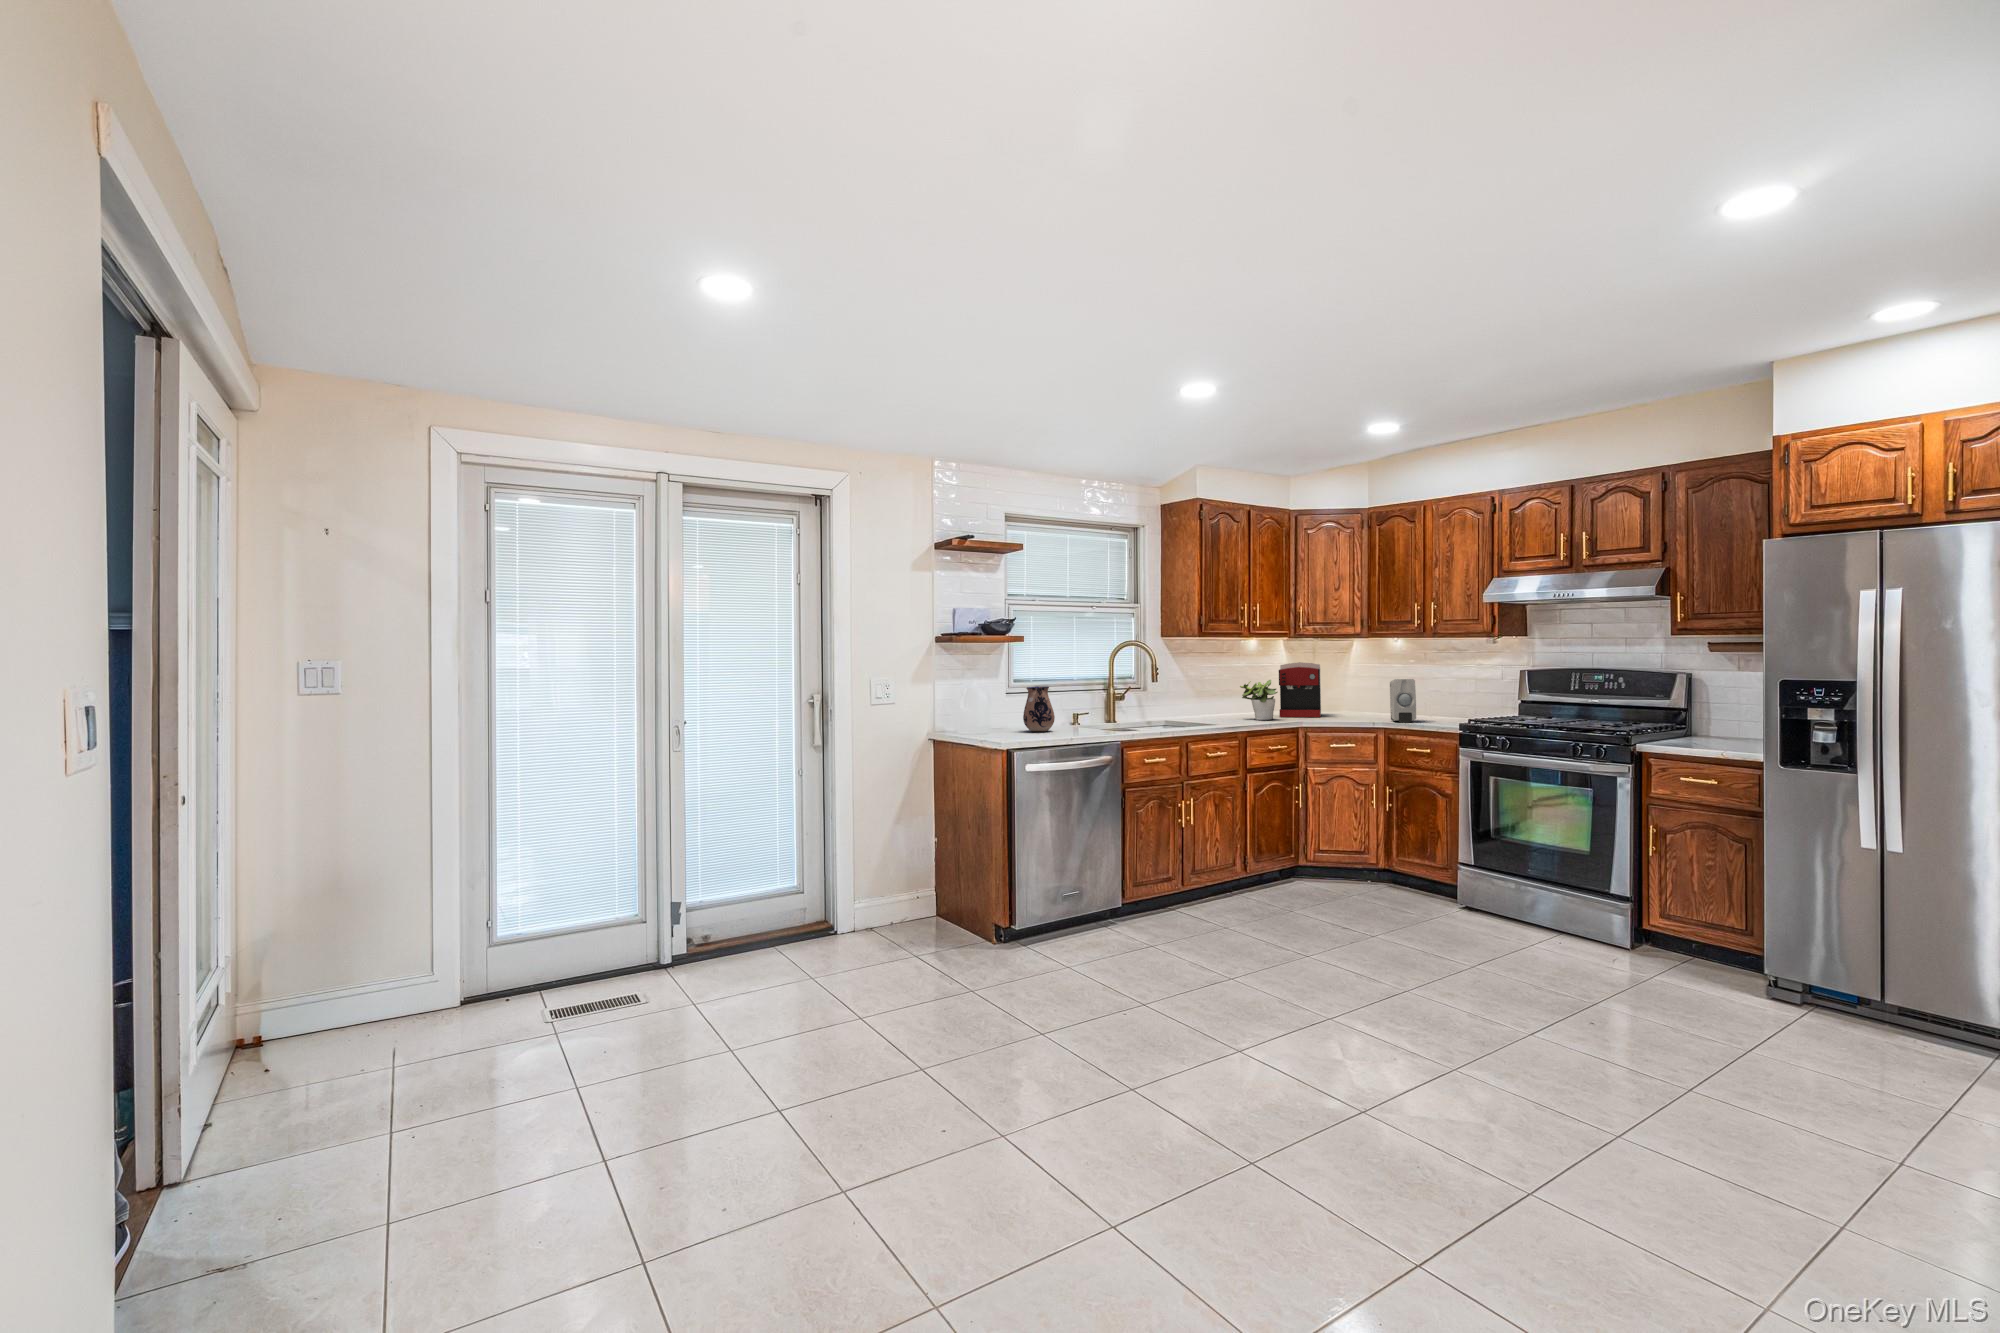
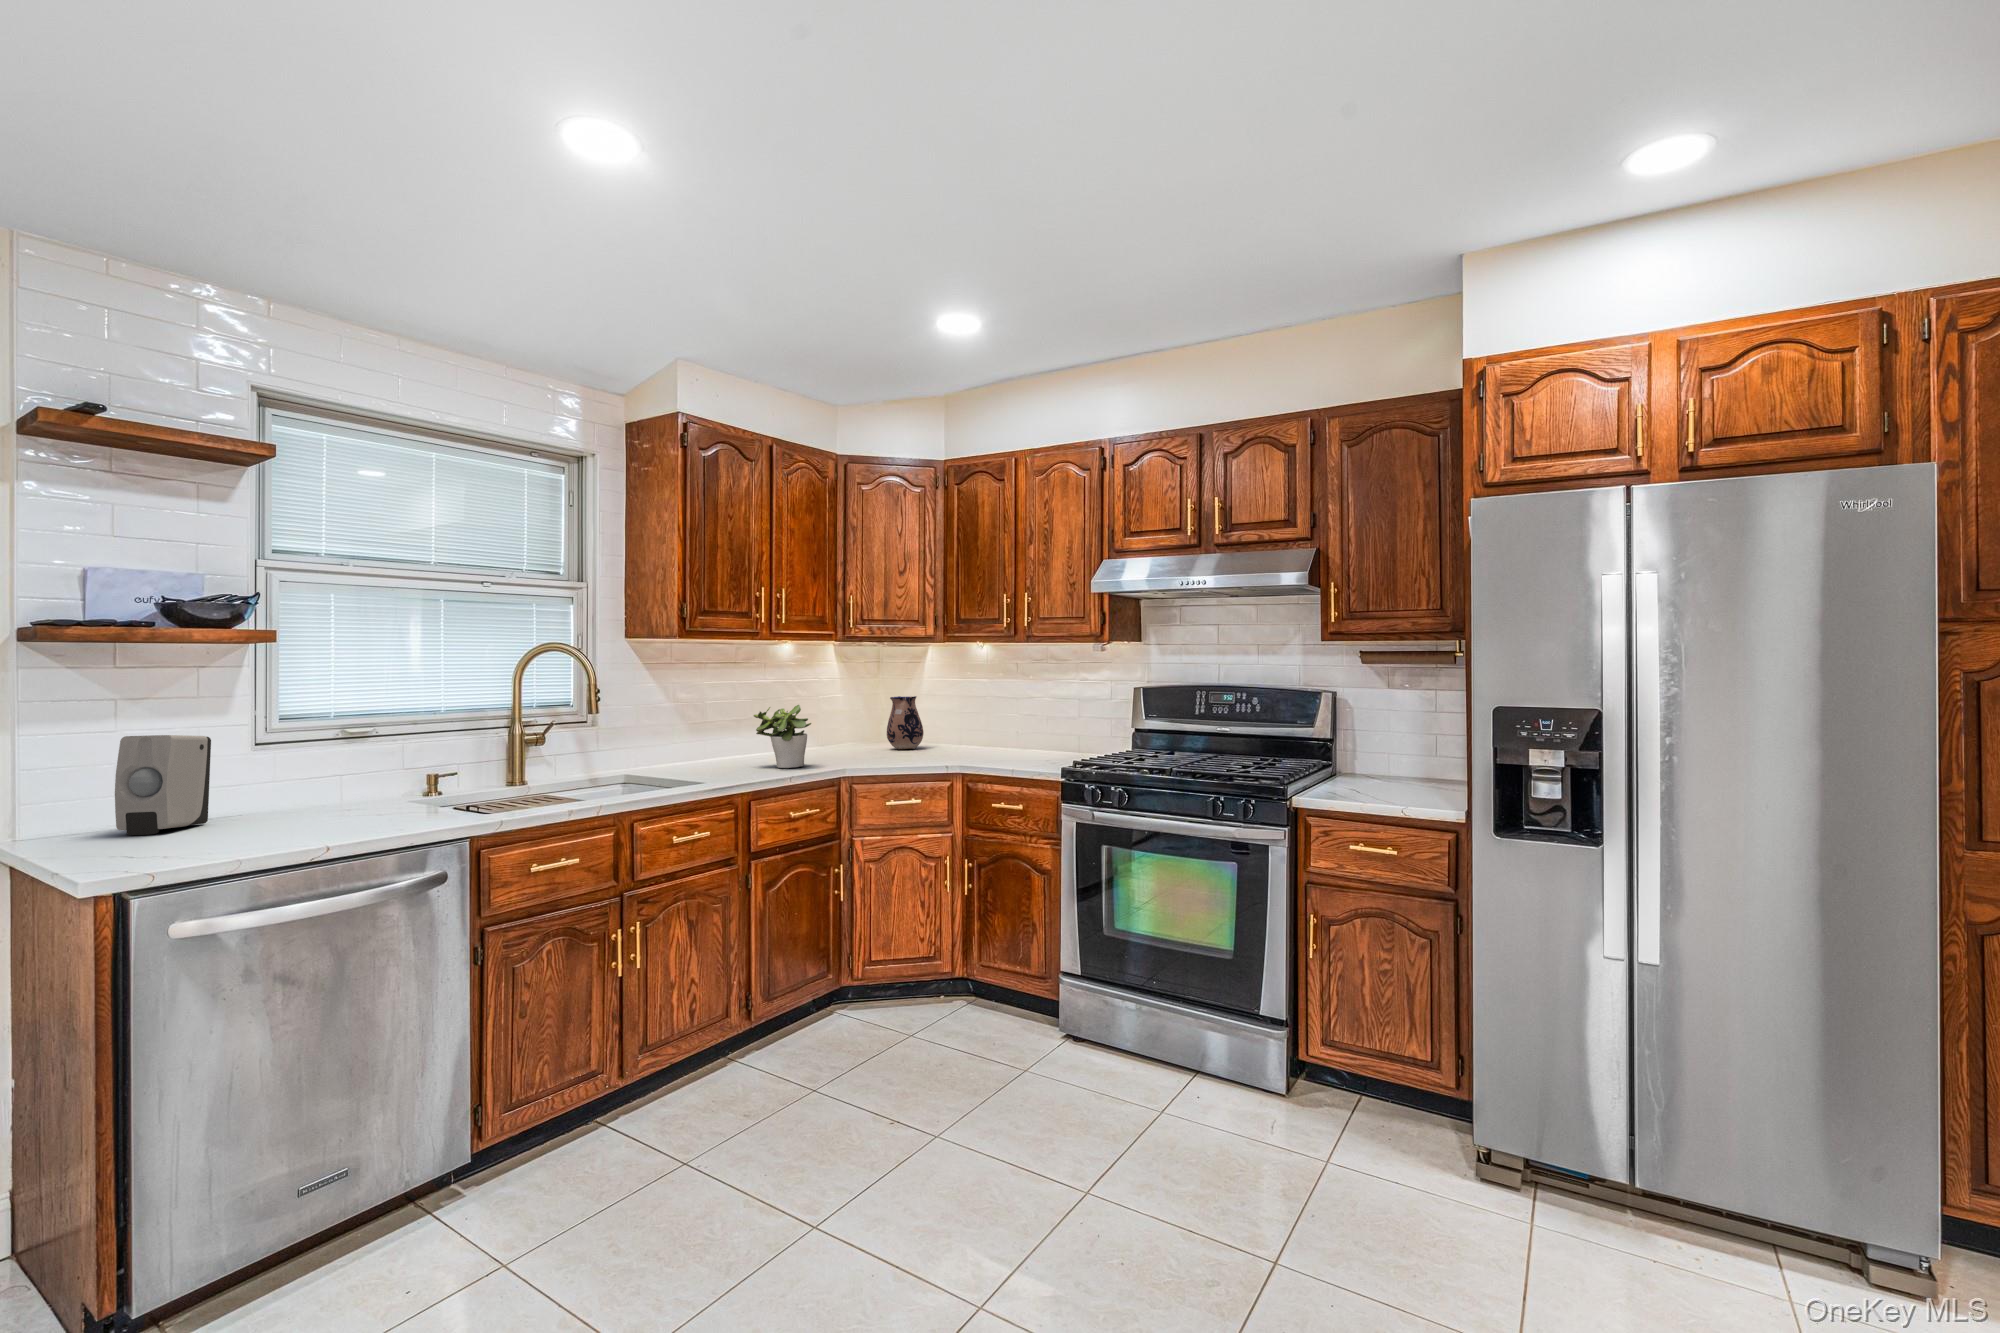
coffee maker: present [1279,662,1321,717] -> none [816,677,879,760]
soap dispenser: present [1390,679,1416,722] -> present [115,735,211,835]
ceramic pitcher: present [1023,687,1055,731] -> present [887,696,924,749]

